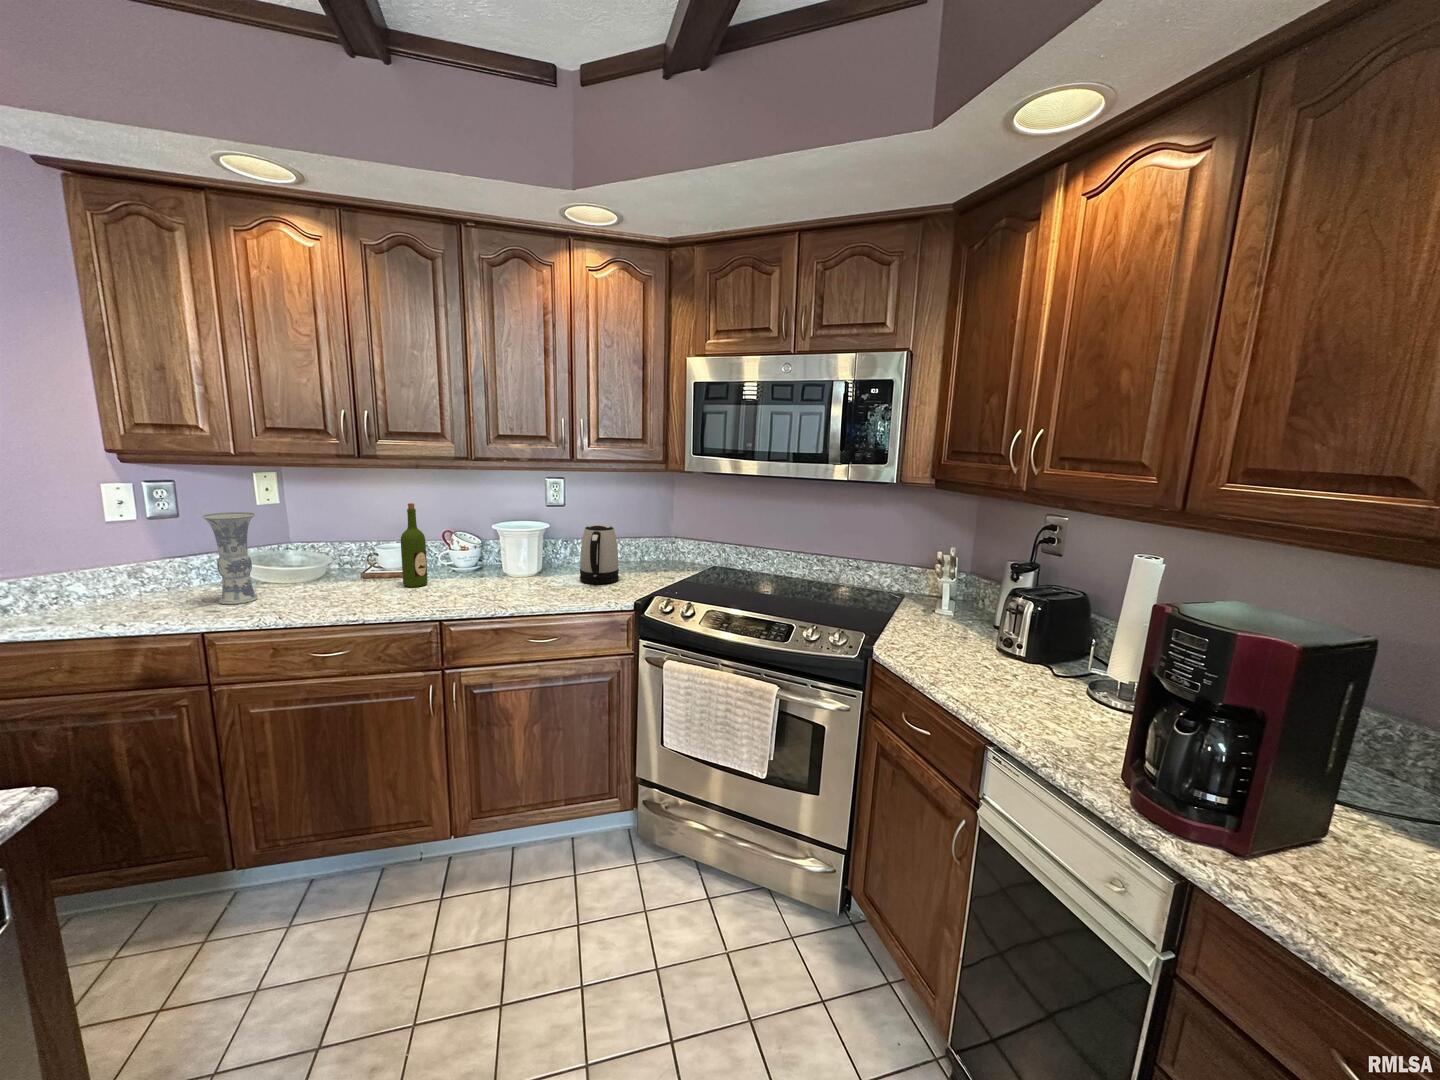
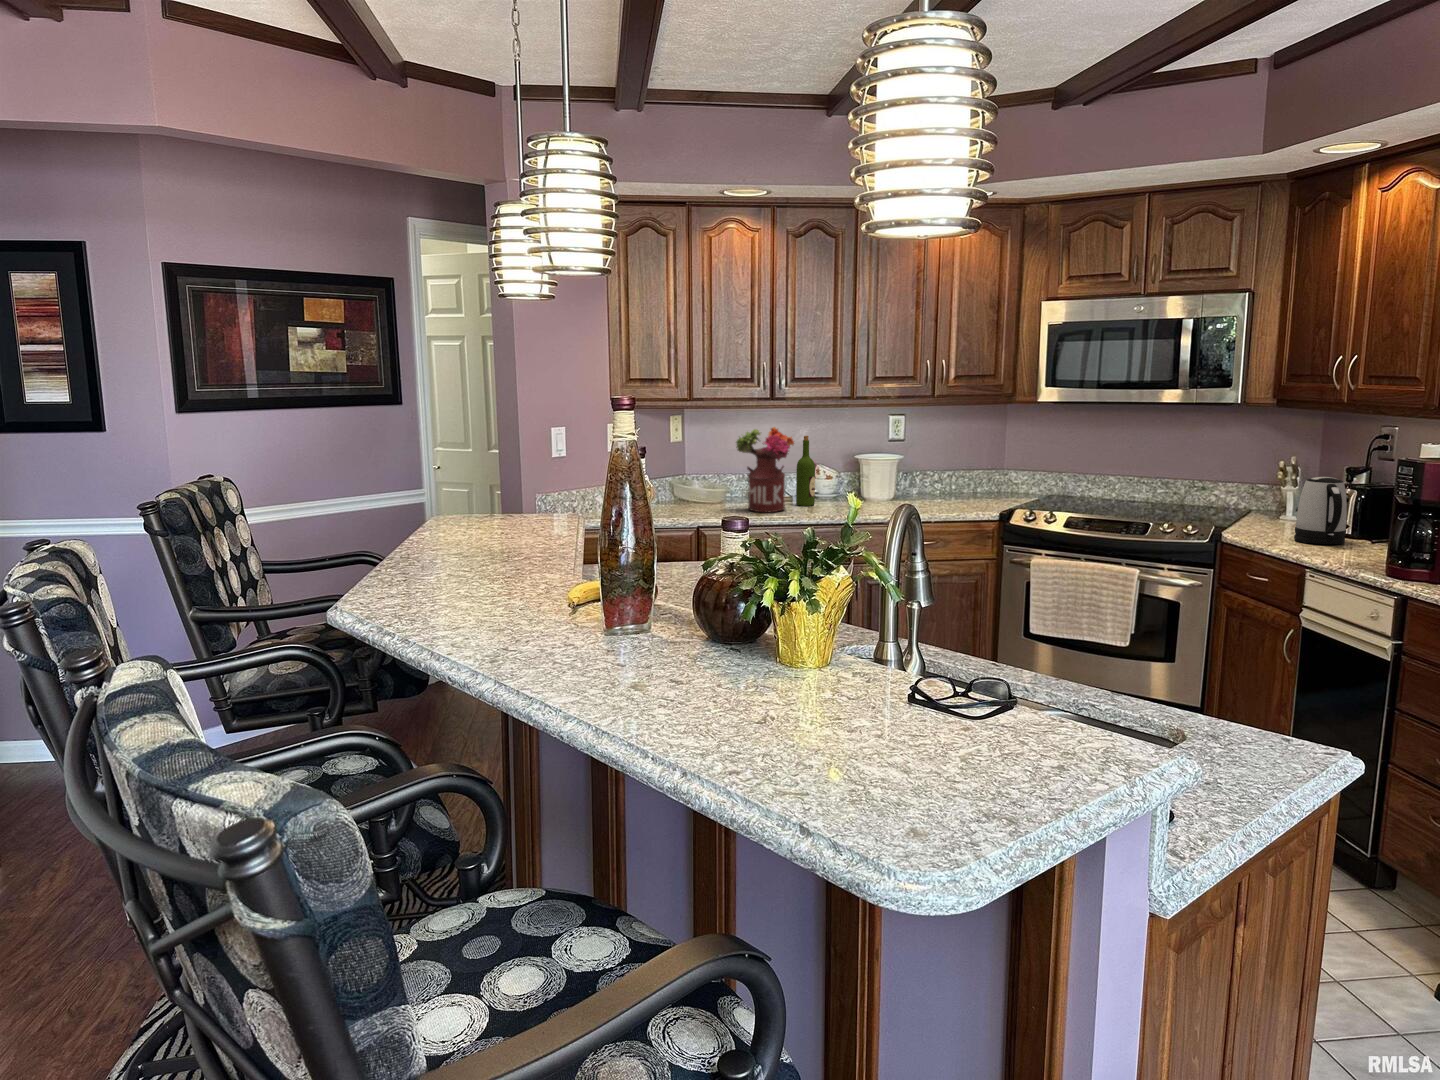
flower arrangement: none [287,493,380,603] -> present [736,427,794,512]
vase: present [201,512,258,604] -> none [679,443,710,513]
kettle: present [580,524,619,584] -> present [1294,477,1347,544]

